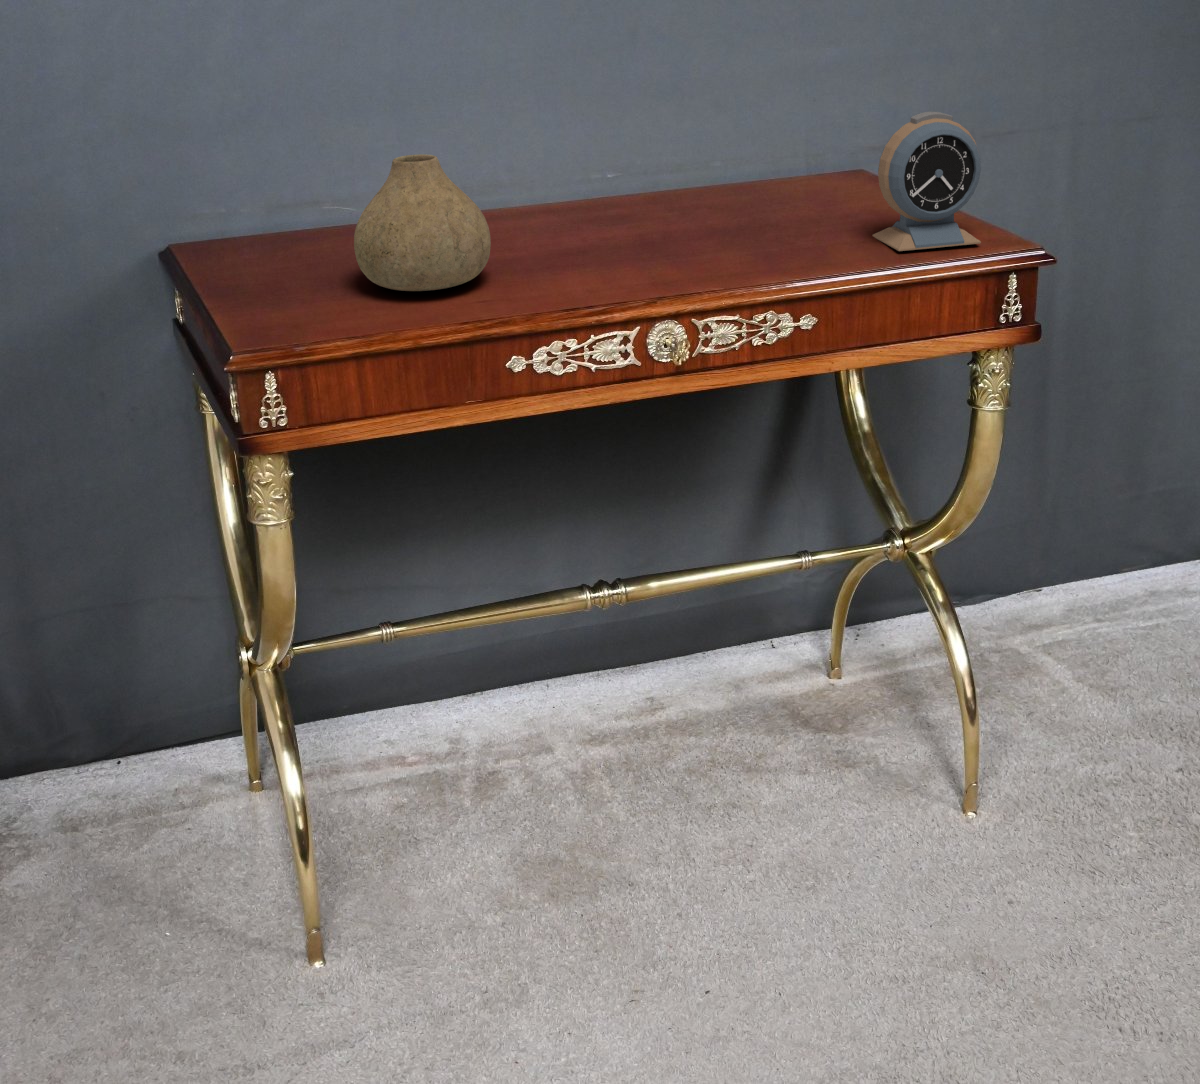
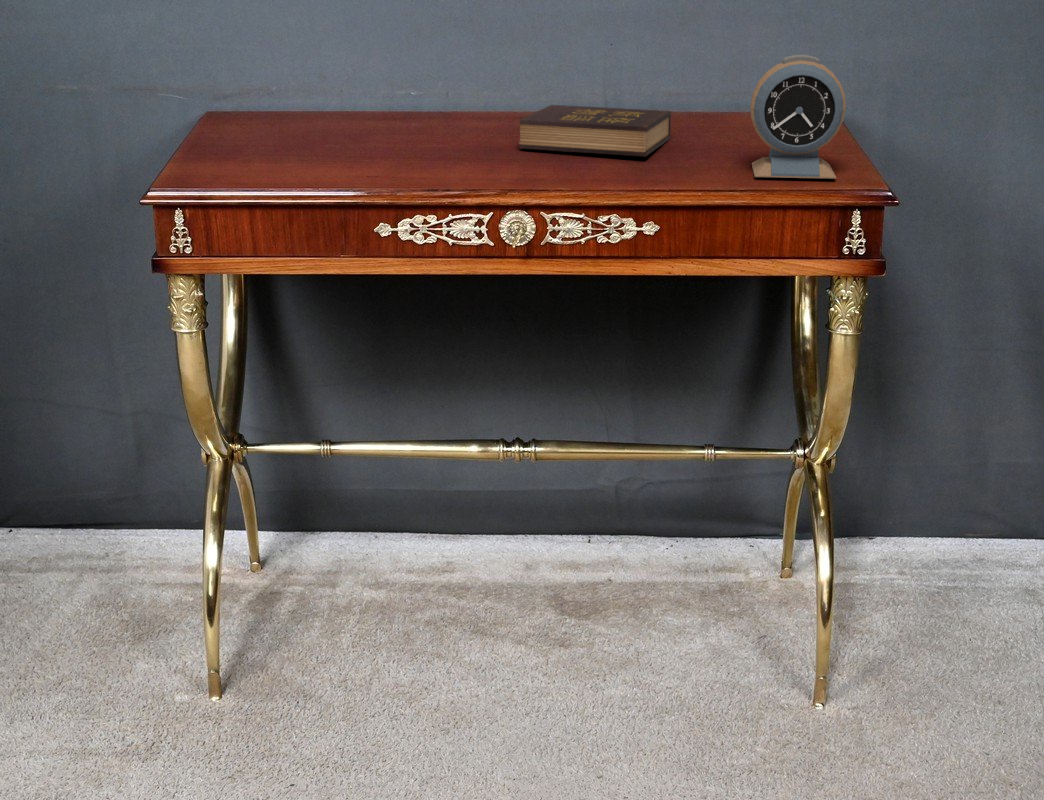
vase: present [354,154,491,291] -> none [289,53,401,163]
hardback book: none [609,185,763,247] -> present [519,105,671,156]

